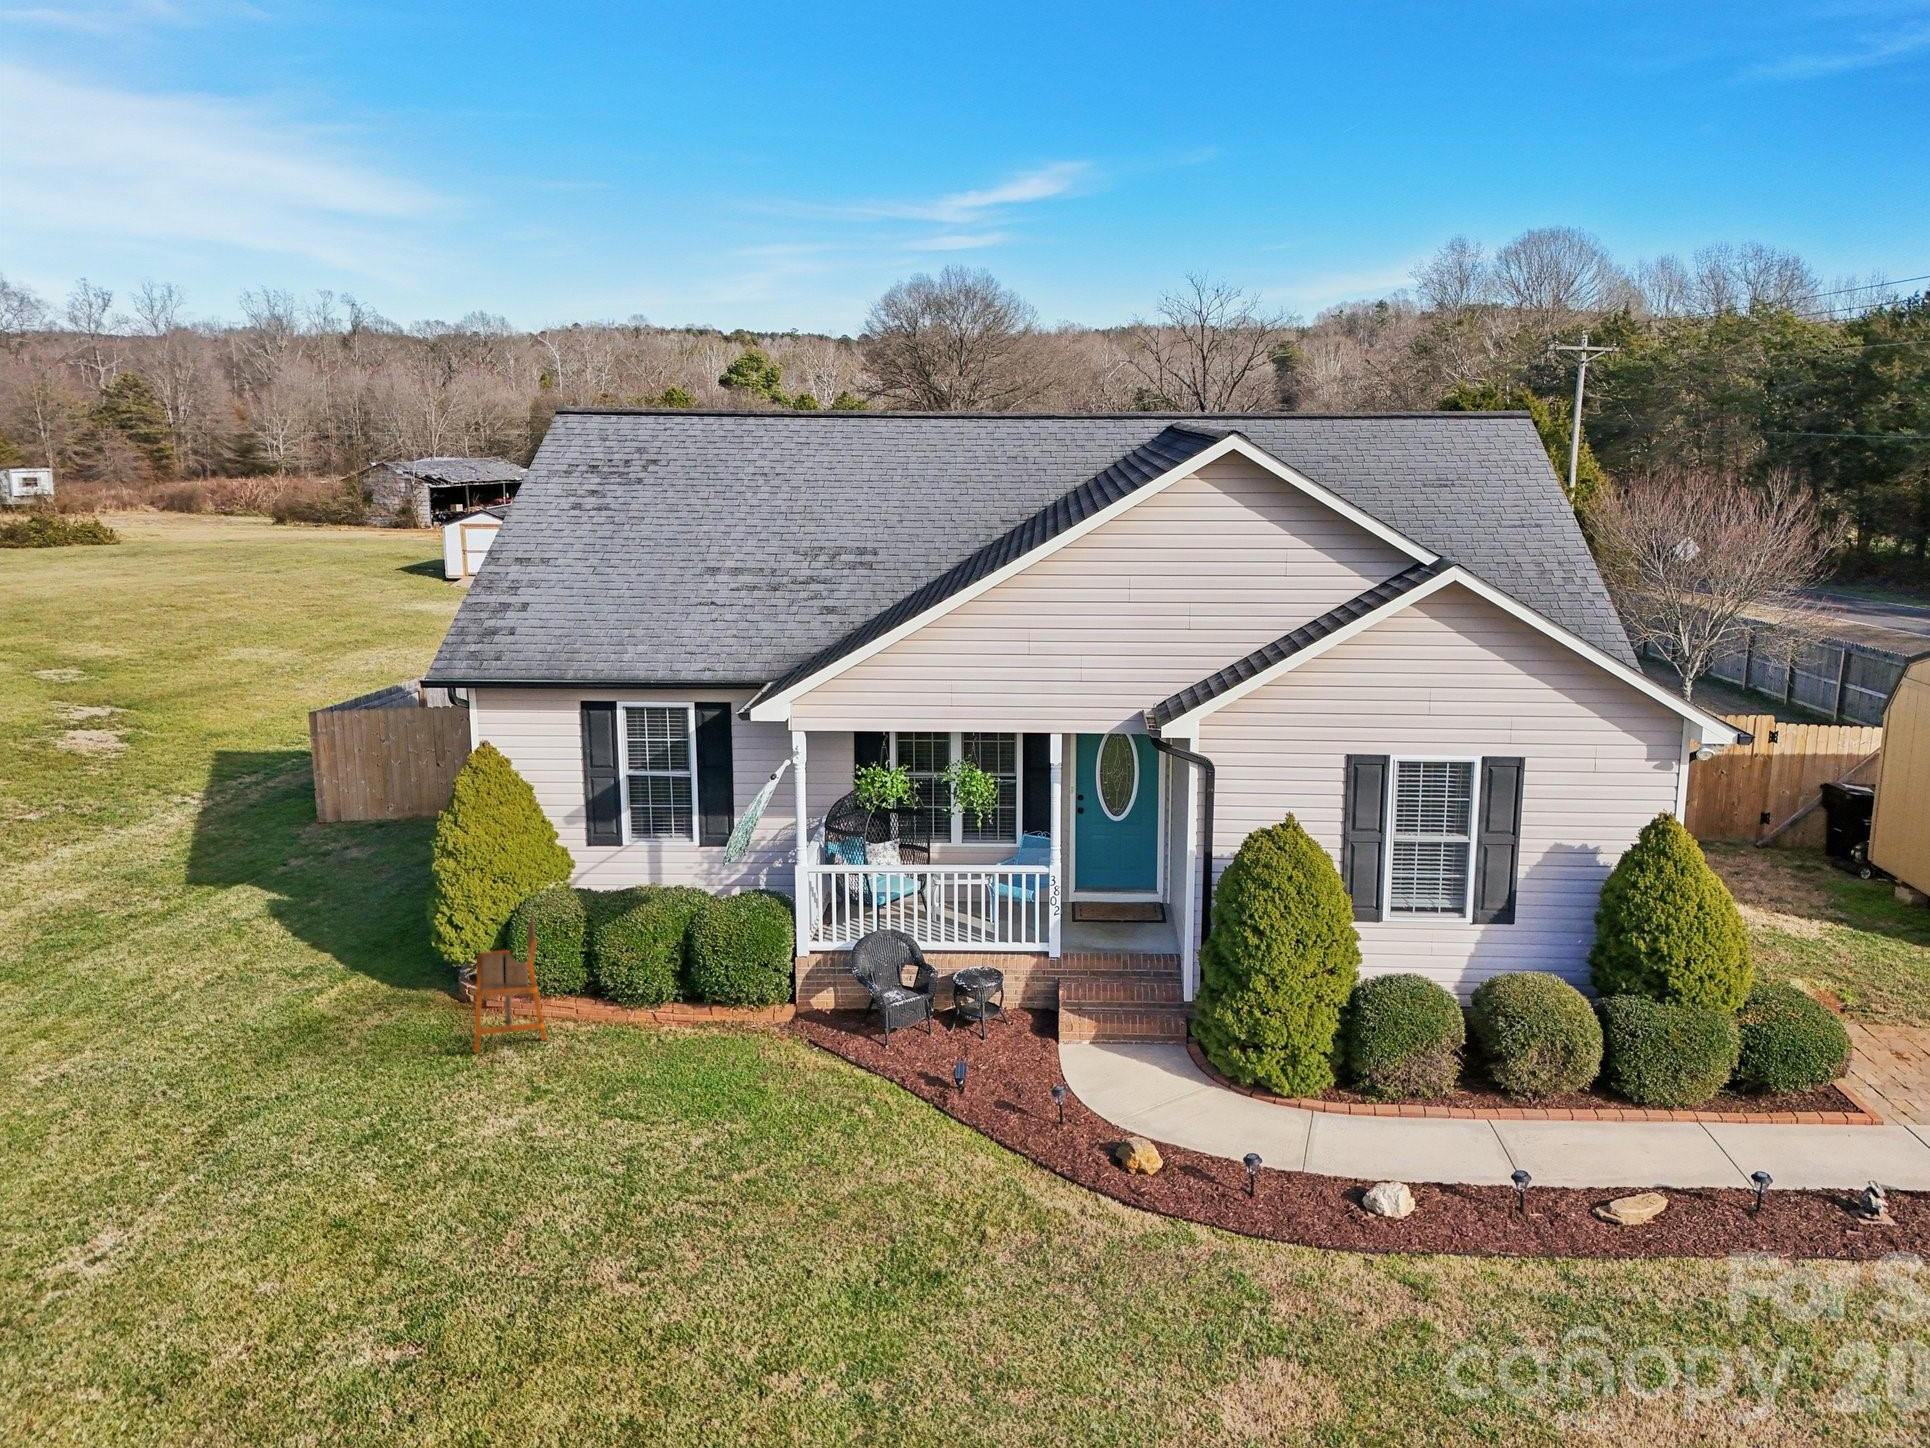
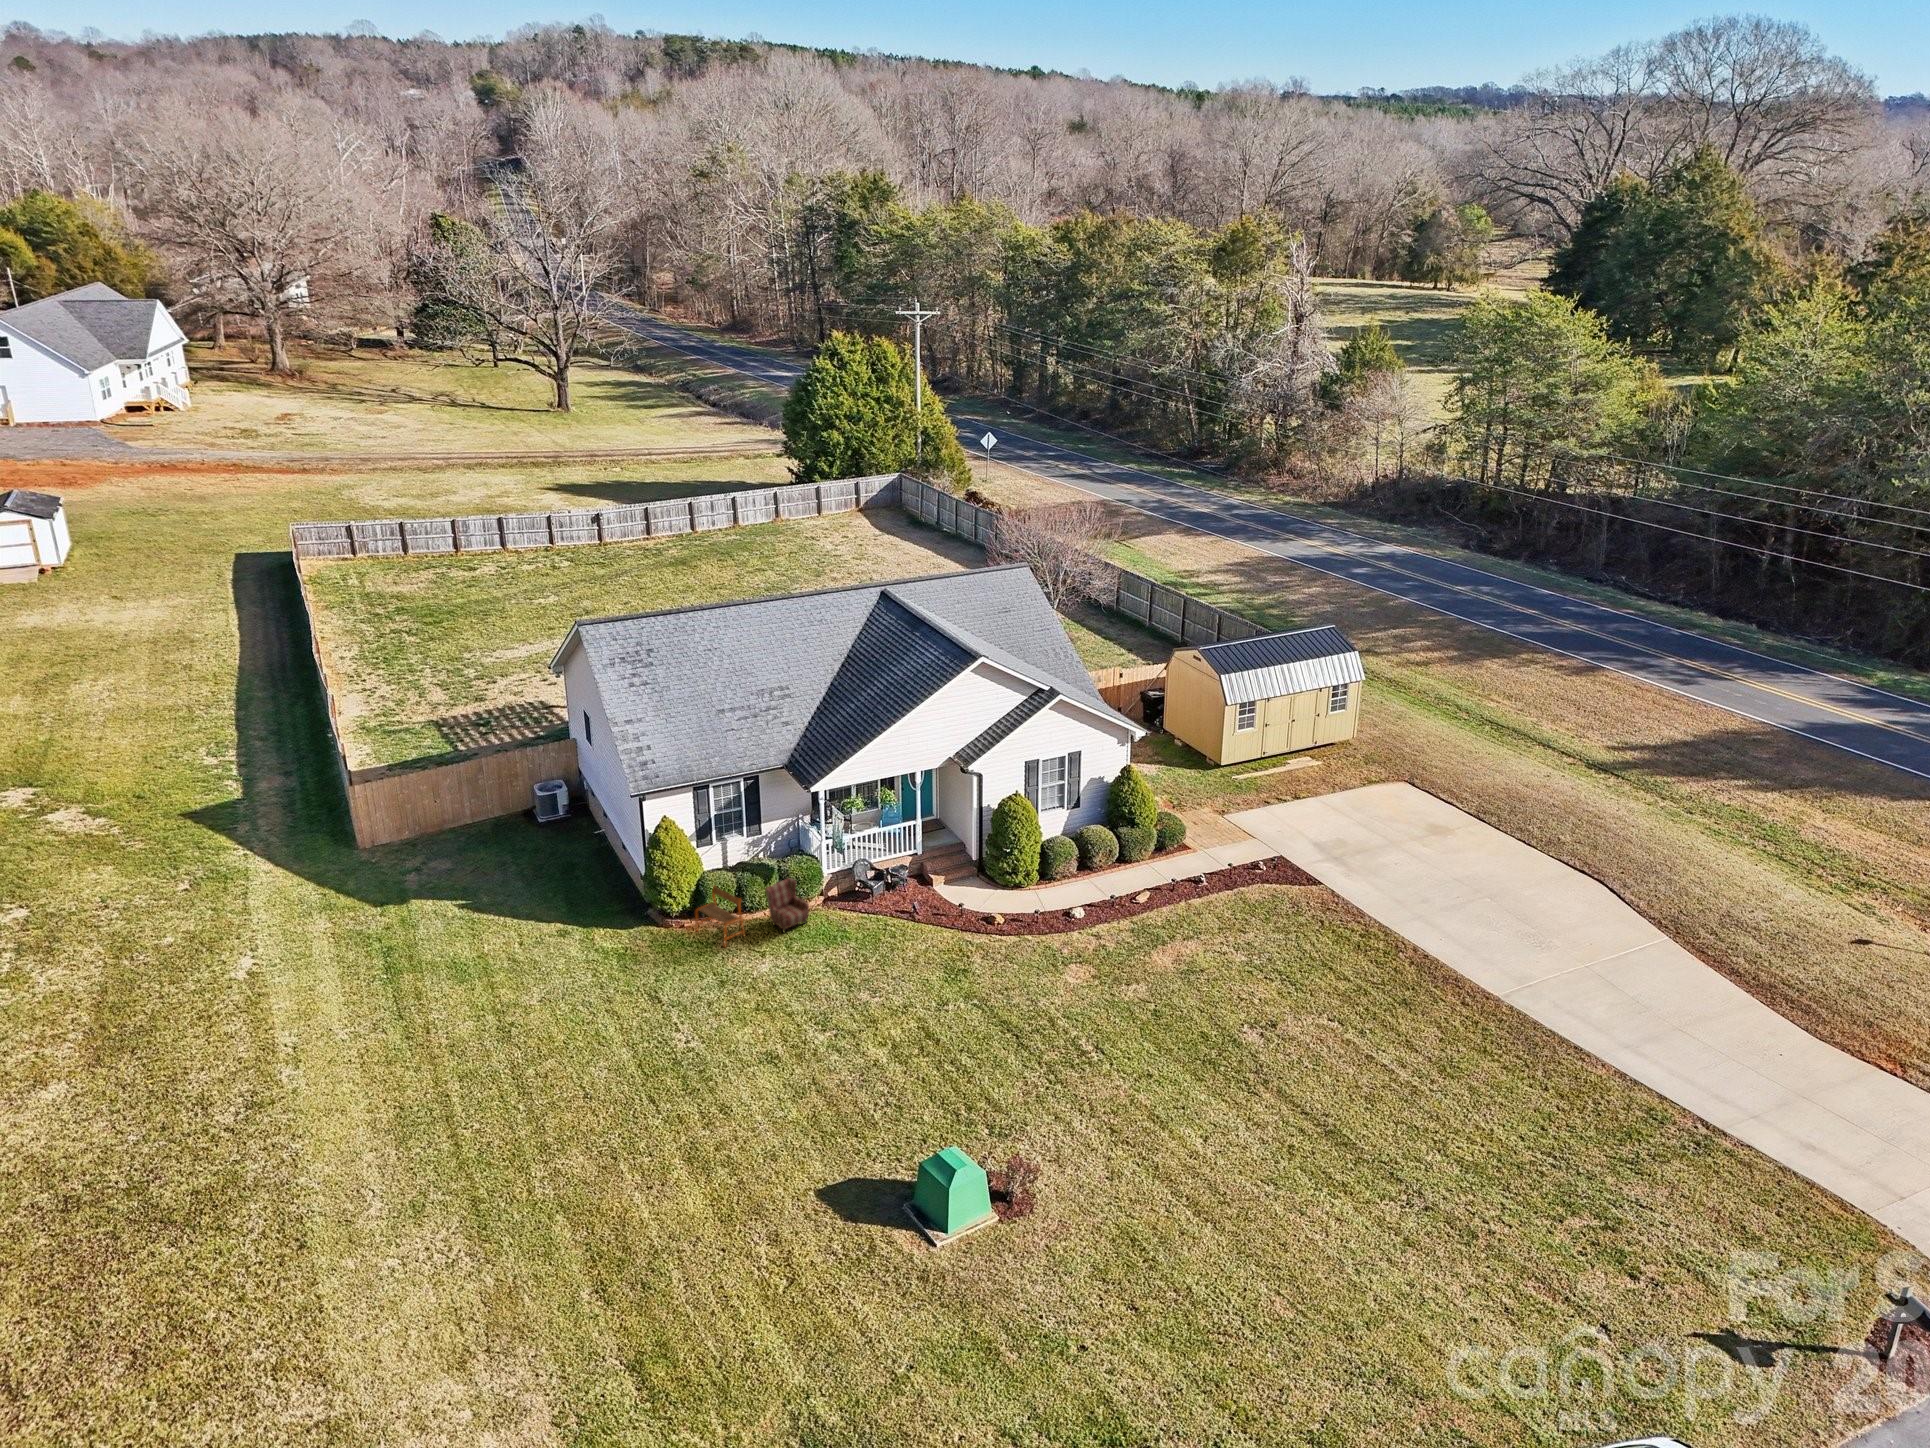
armchair: none [612,927,700,1055] -> present [765,878,809,933]

